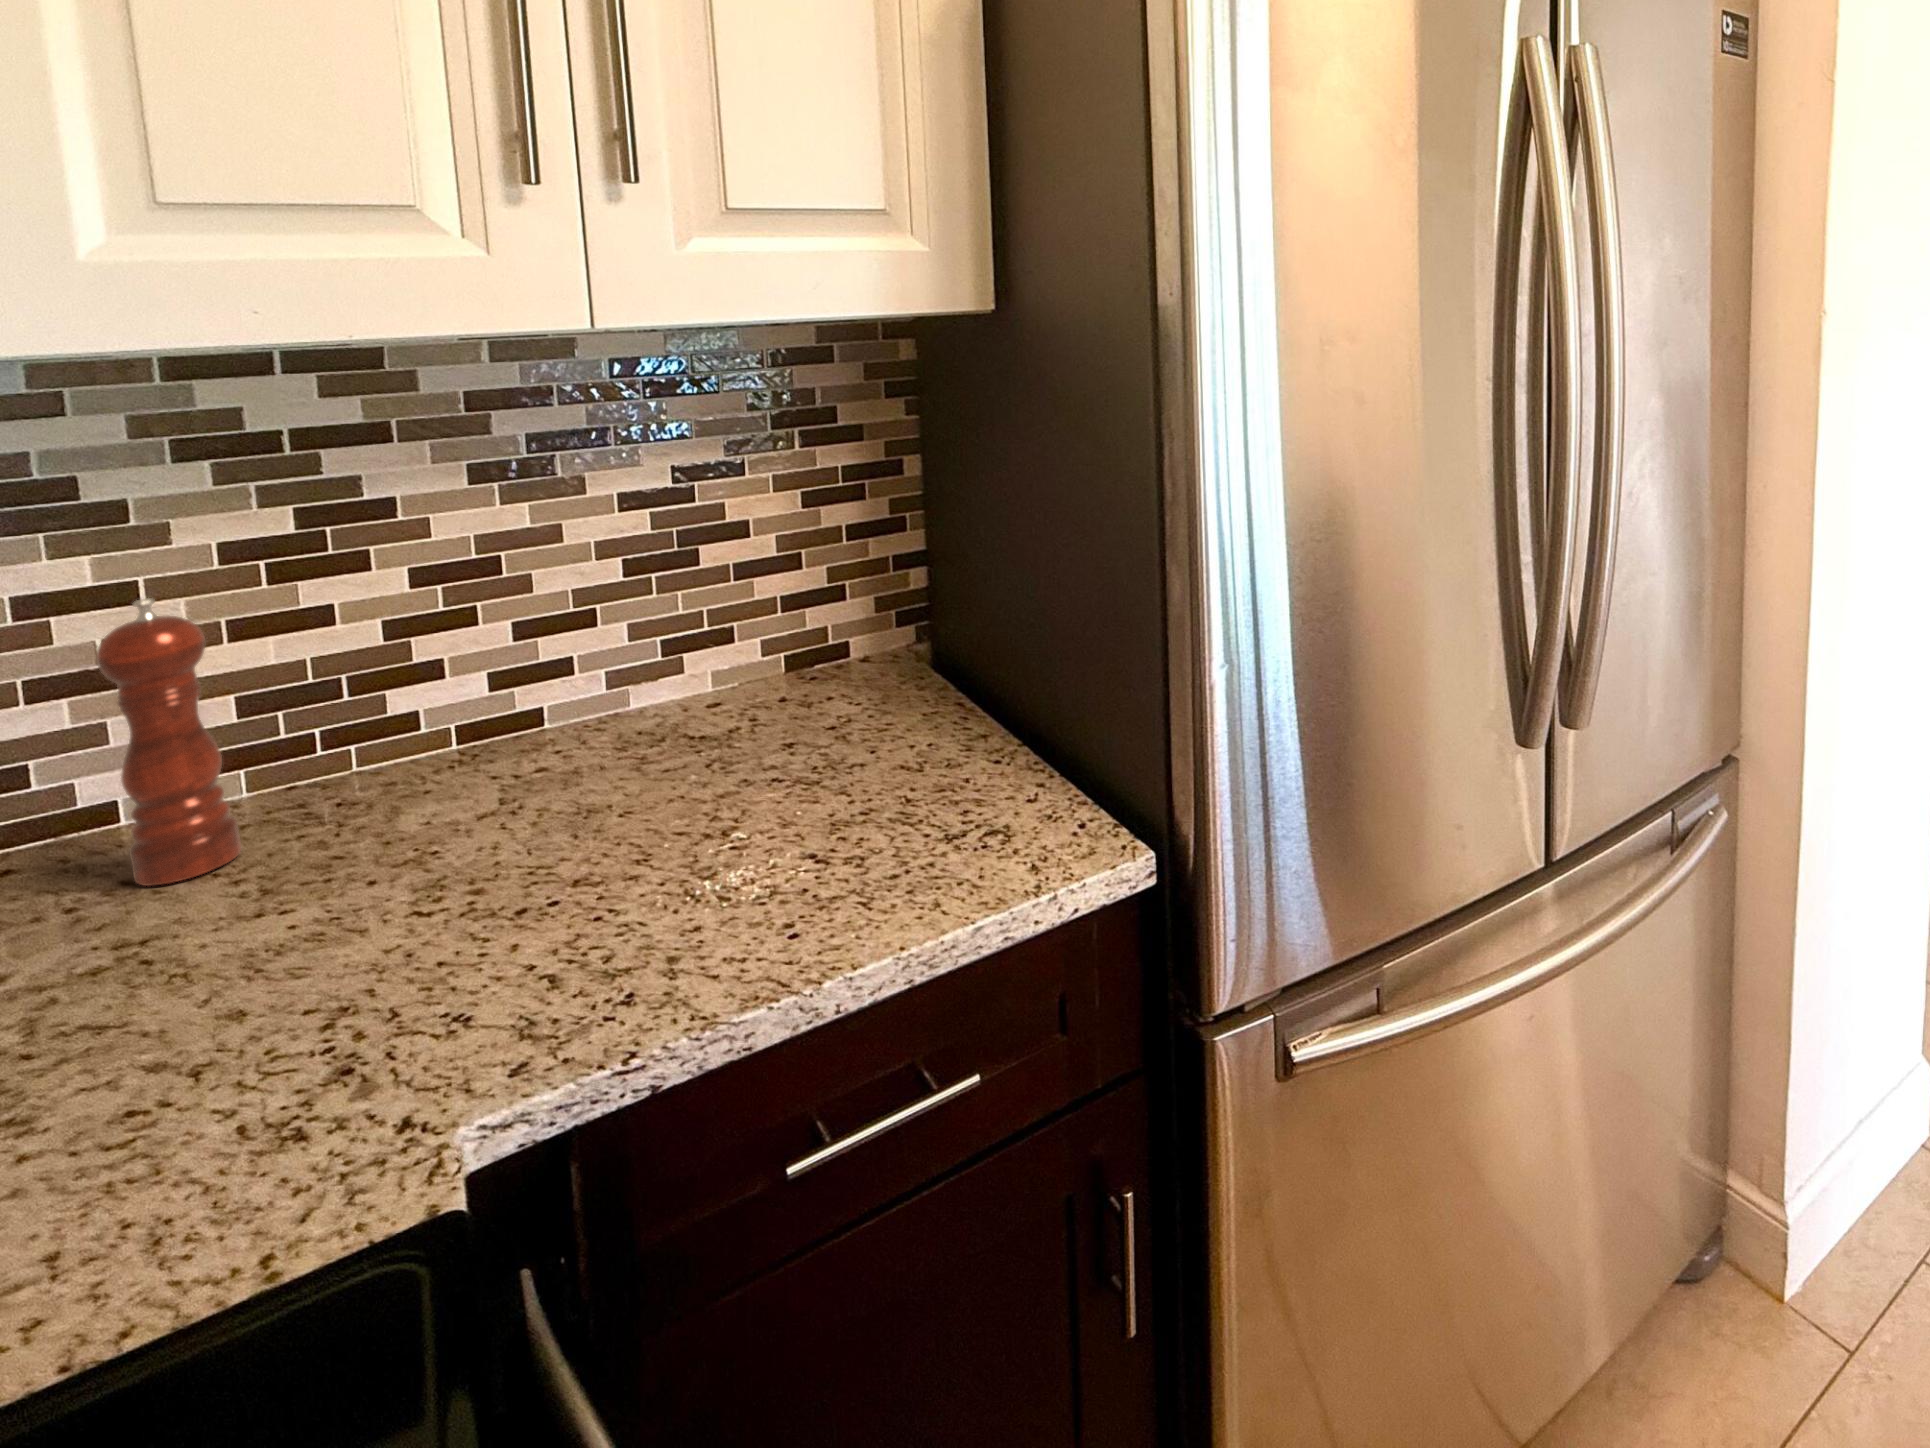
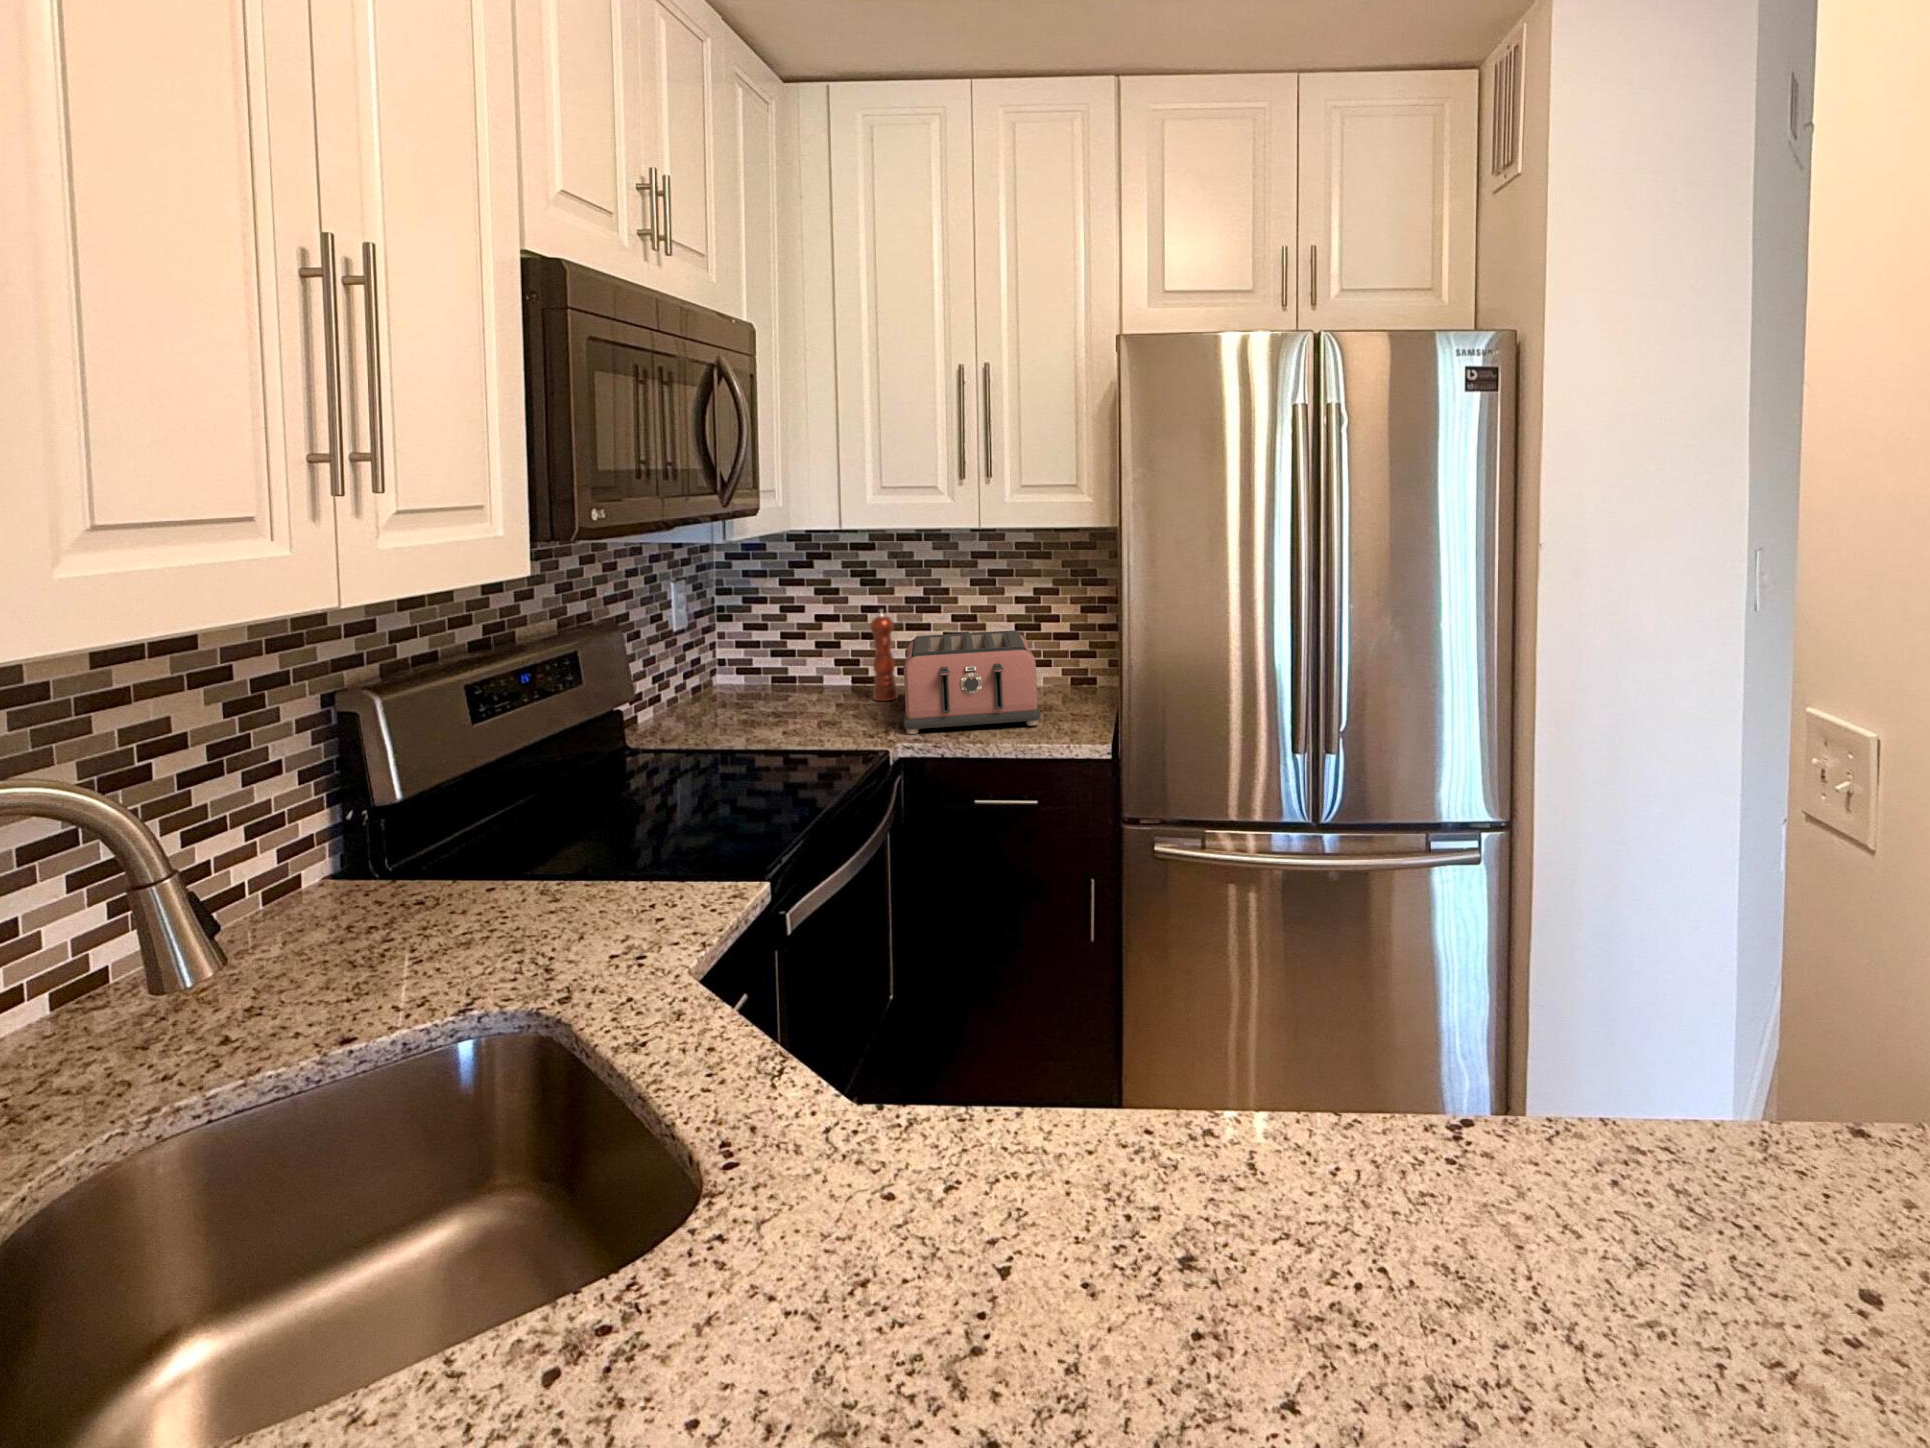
toaster: none [291,579,846,990] -> present [904,630,1040,734]

